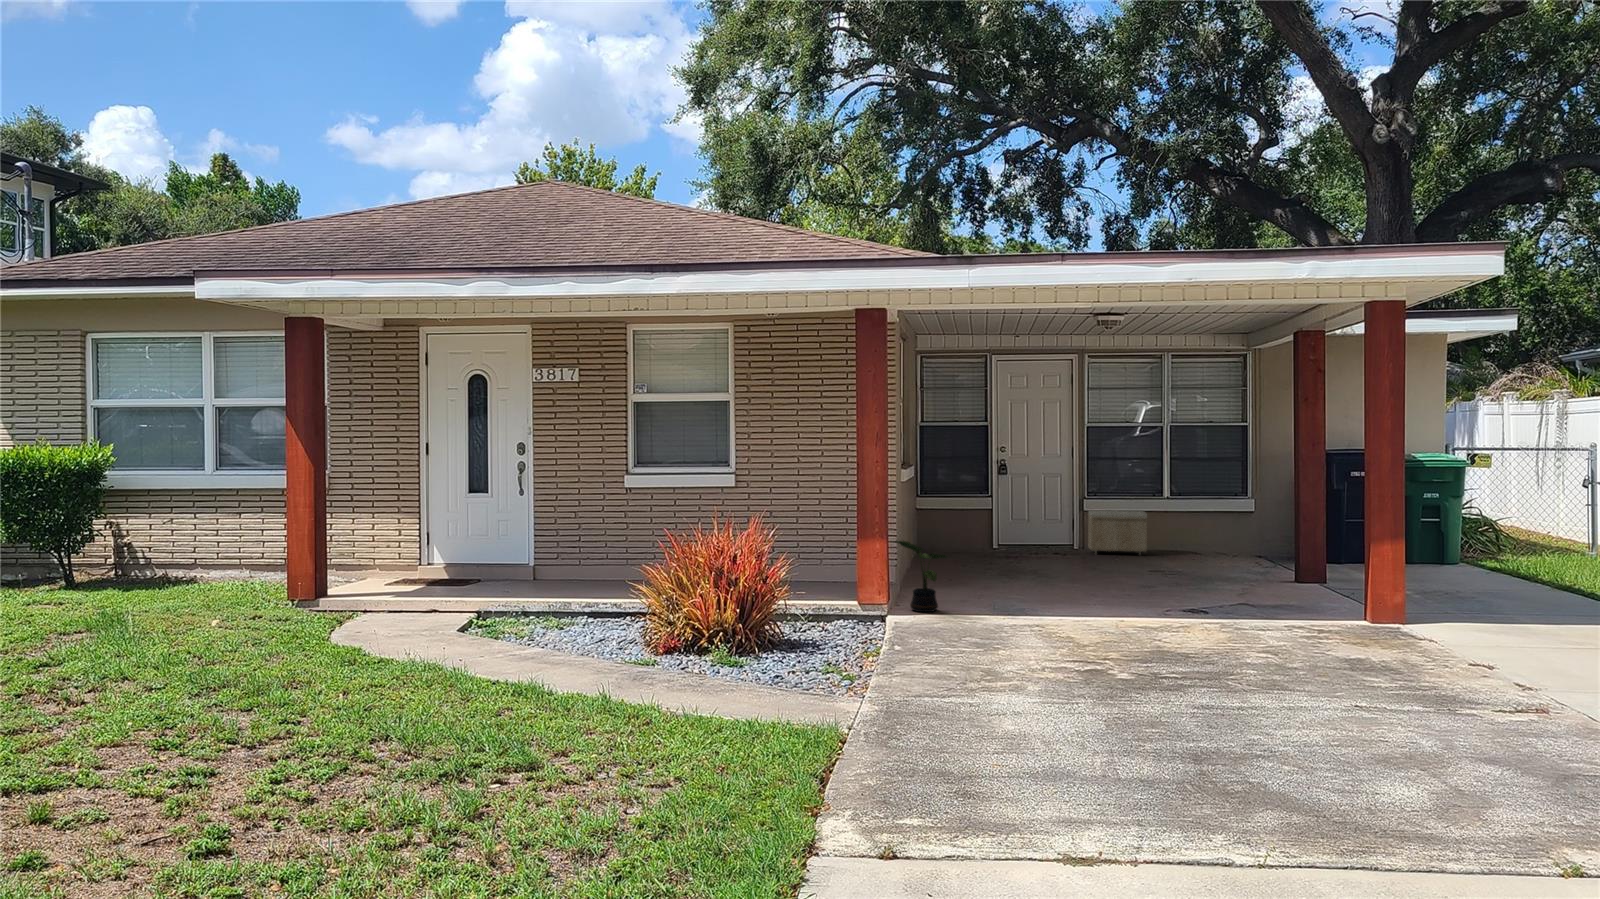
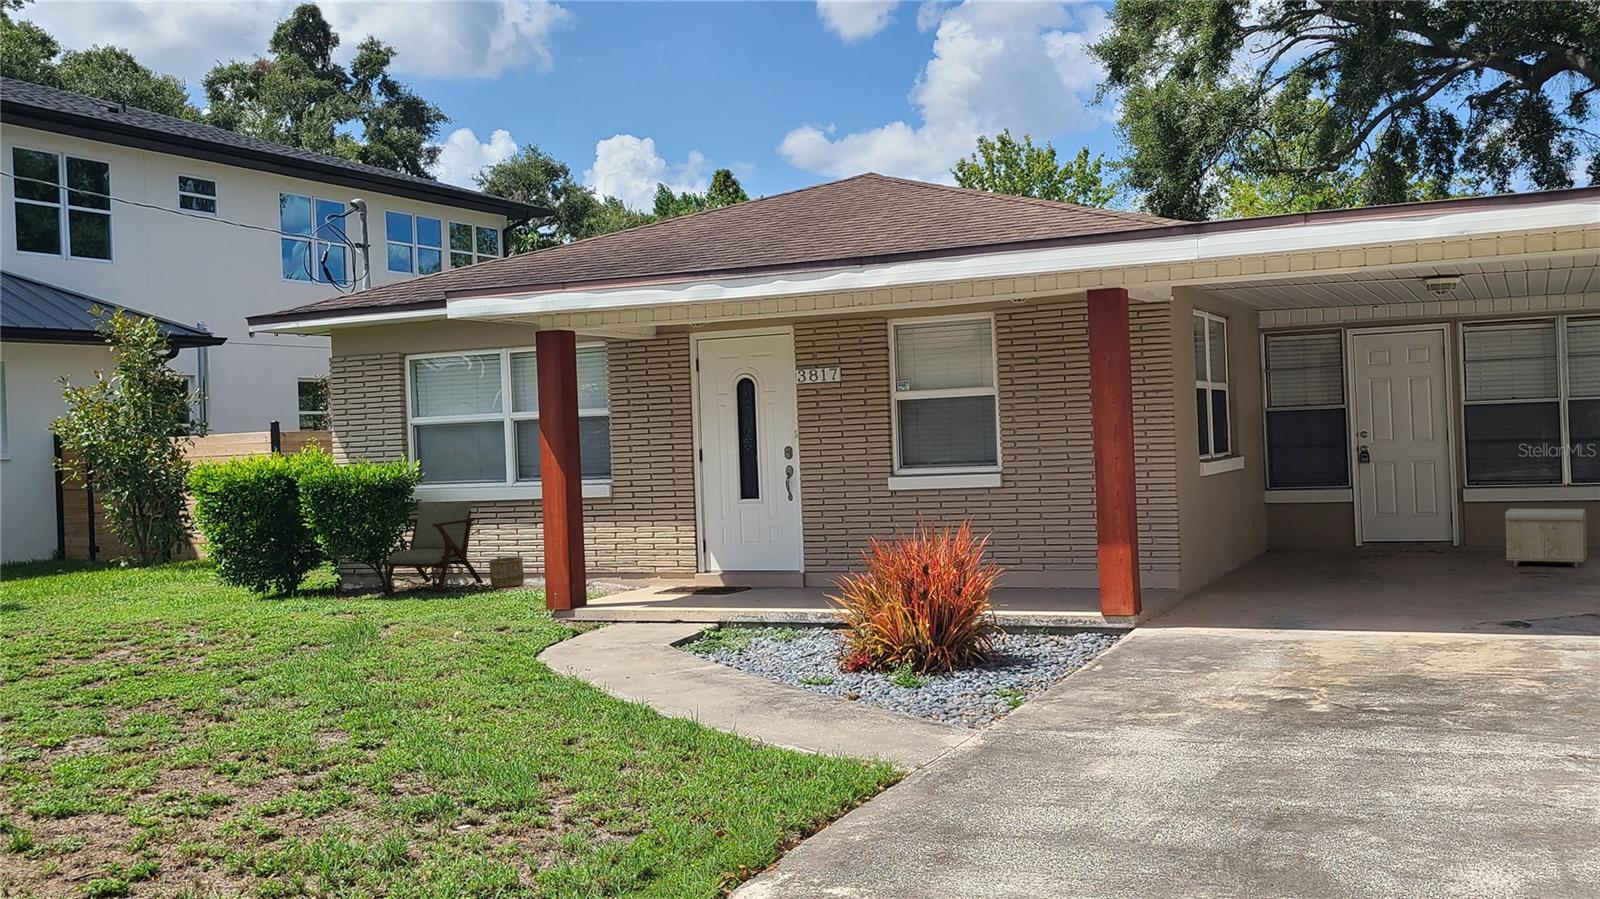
lounge chair: none [56,488,176,584] -> present [384,502,483,592]
potted plant: present [896,541,947,612] -> none [1144,547,1207,627]
wooden bucket: none [186,547,225,578] -> present [488,557,524,587]

